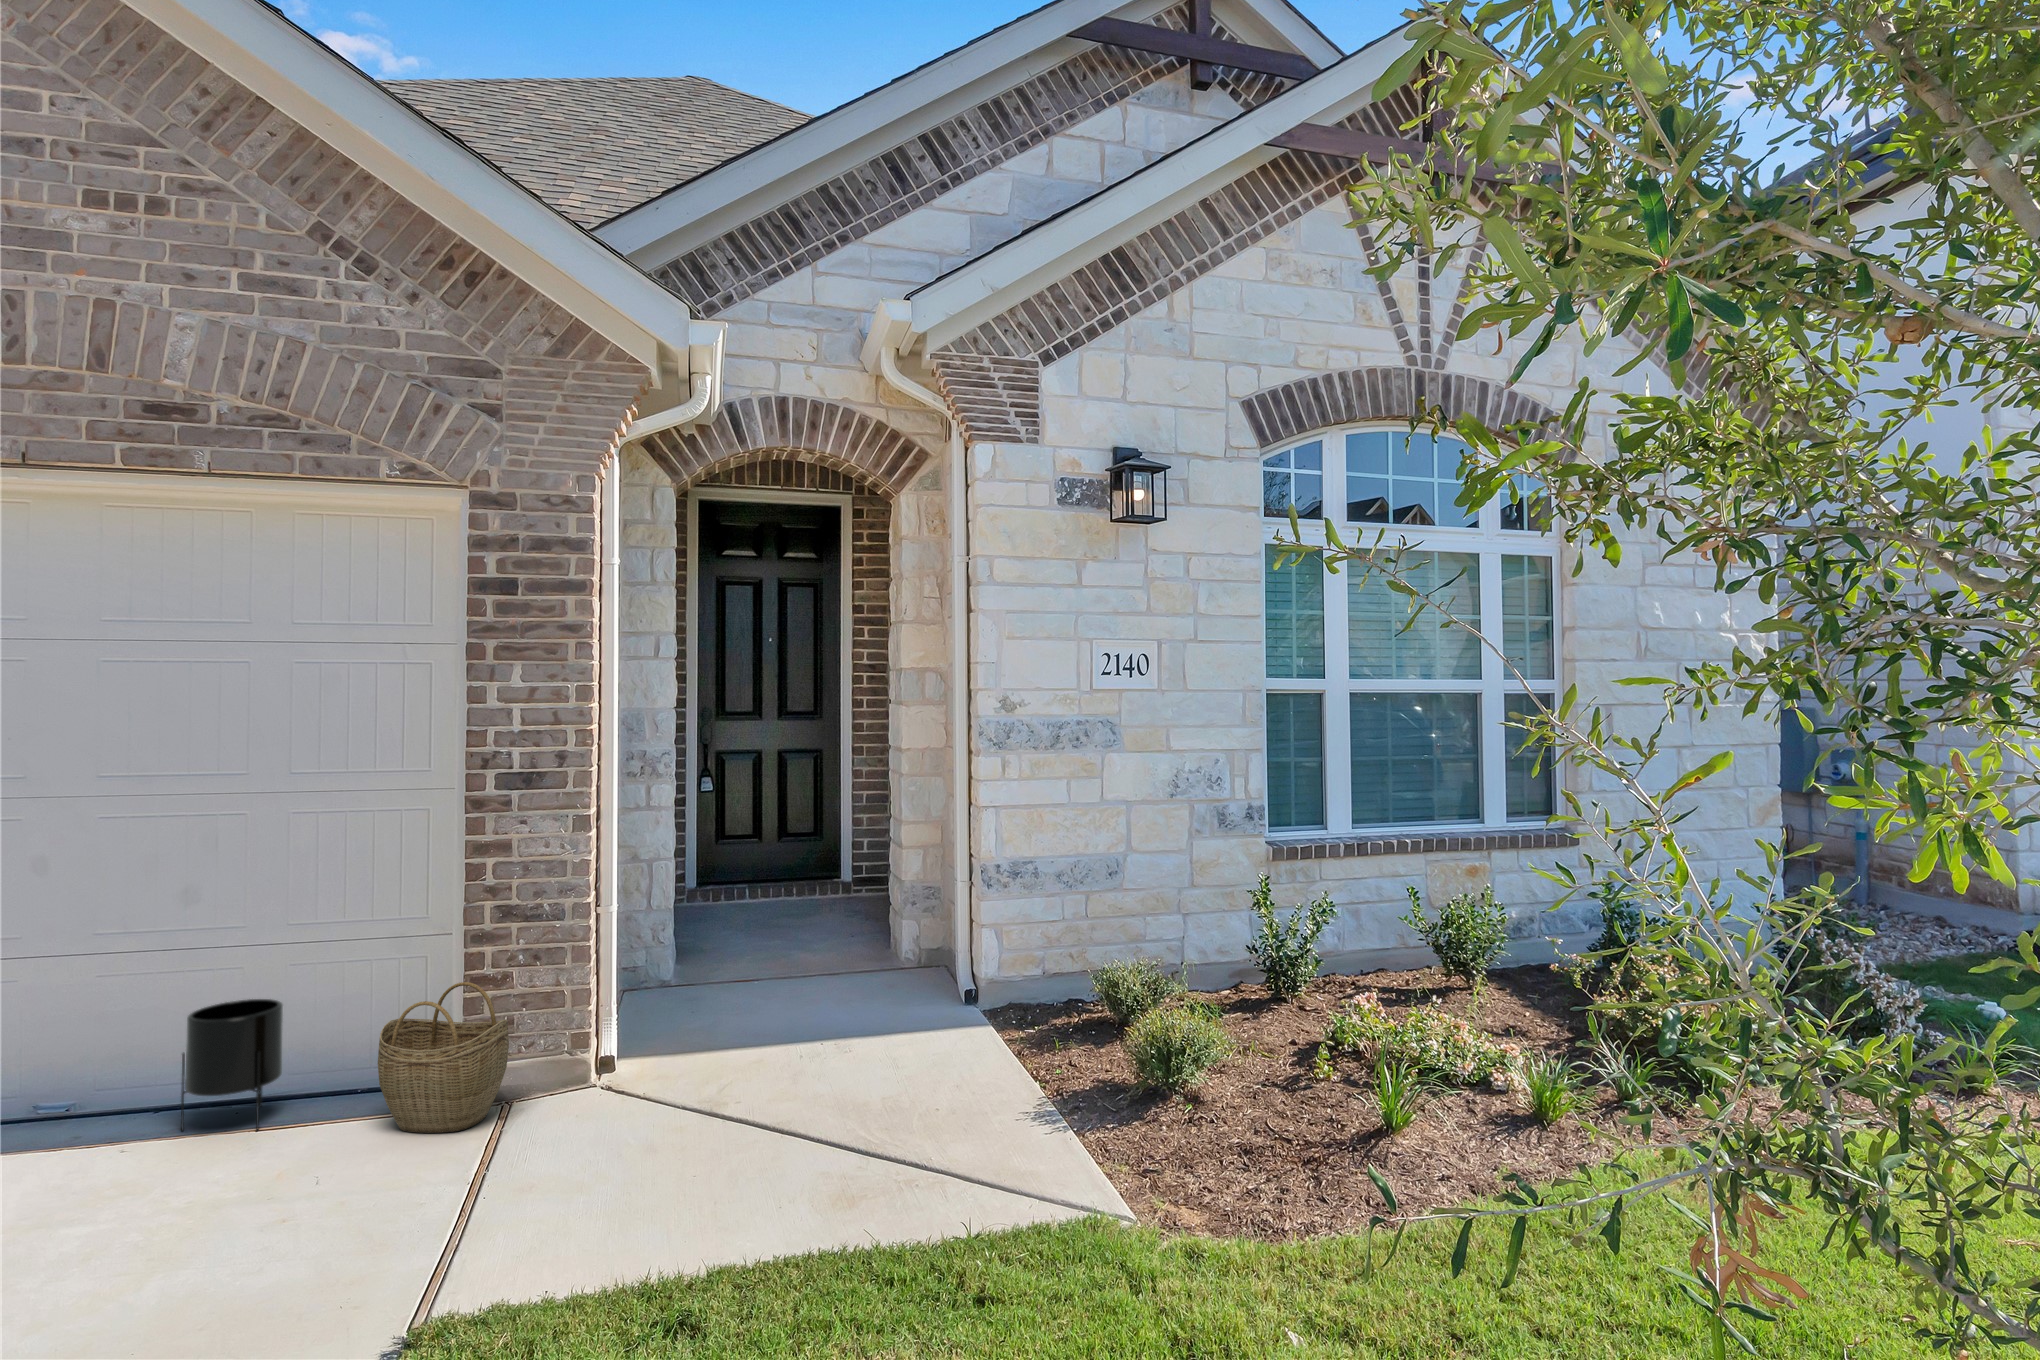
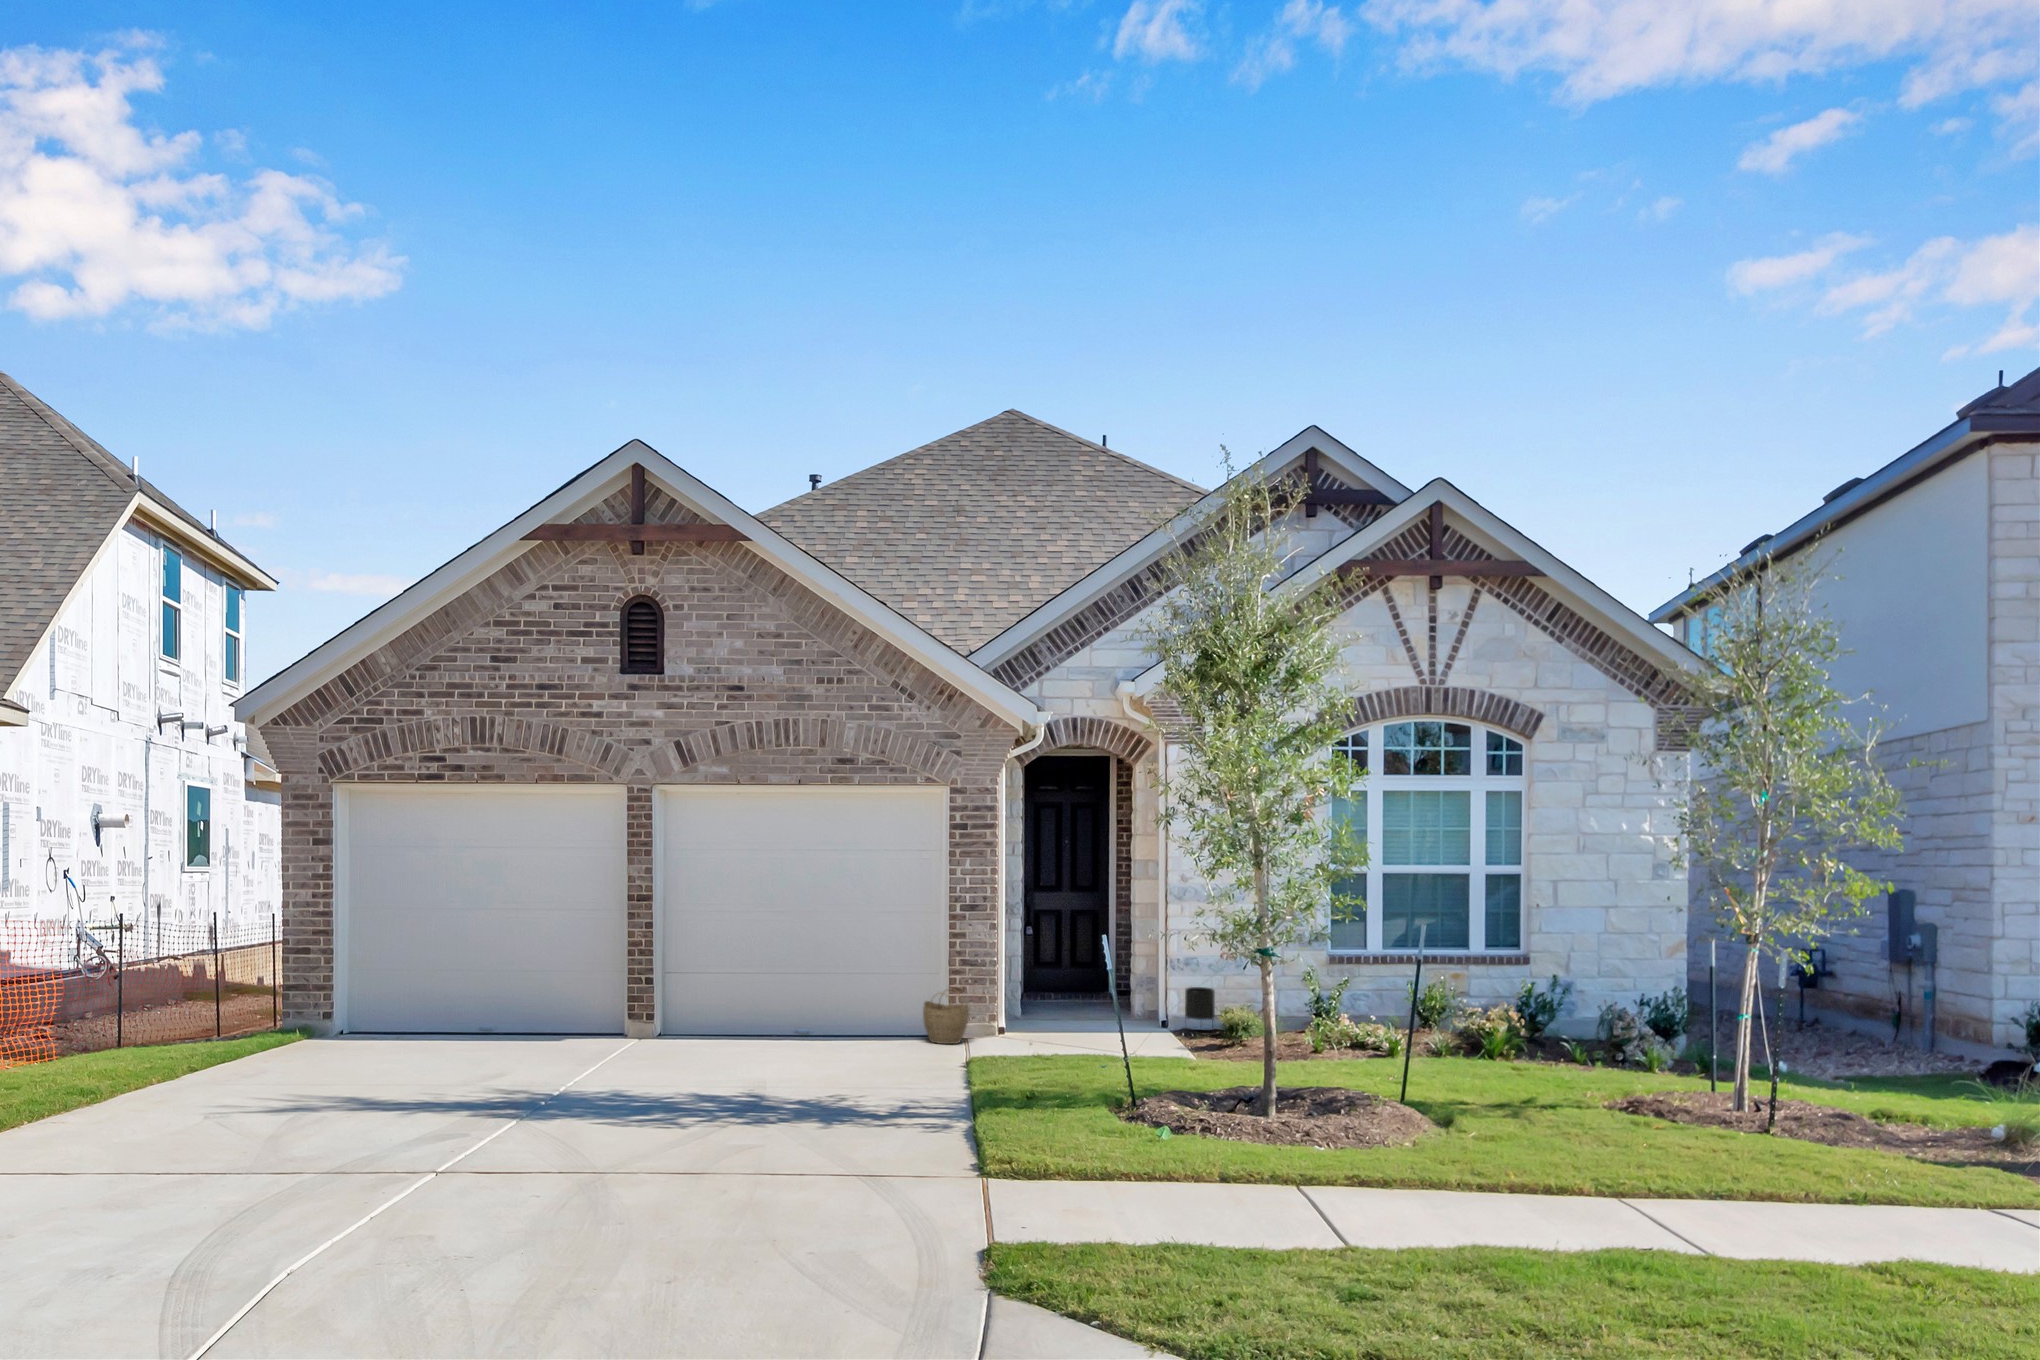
planter: present [181,999,283,1130] -> present [1185,987,1215,1022]

